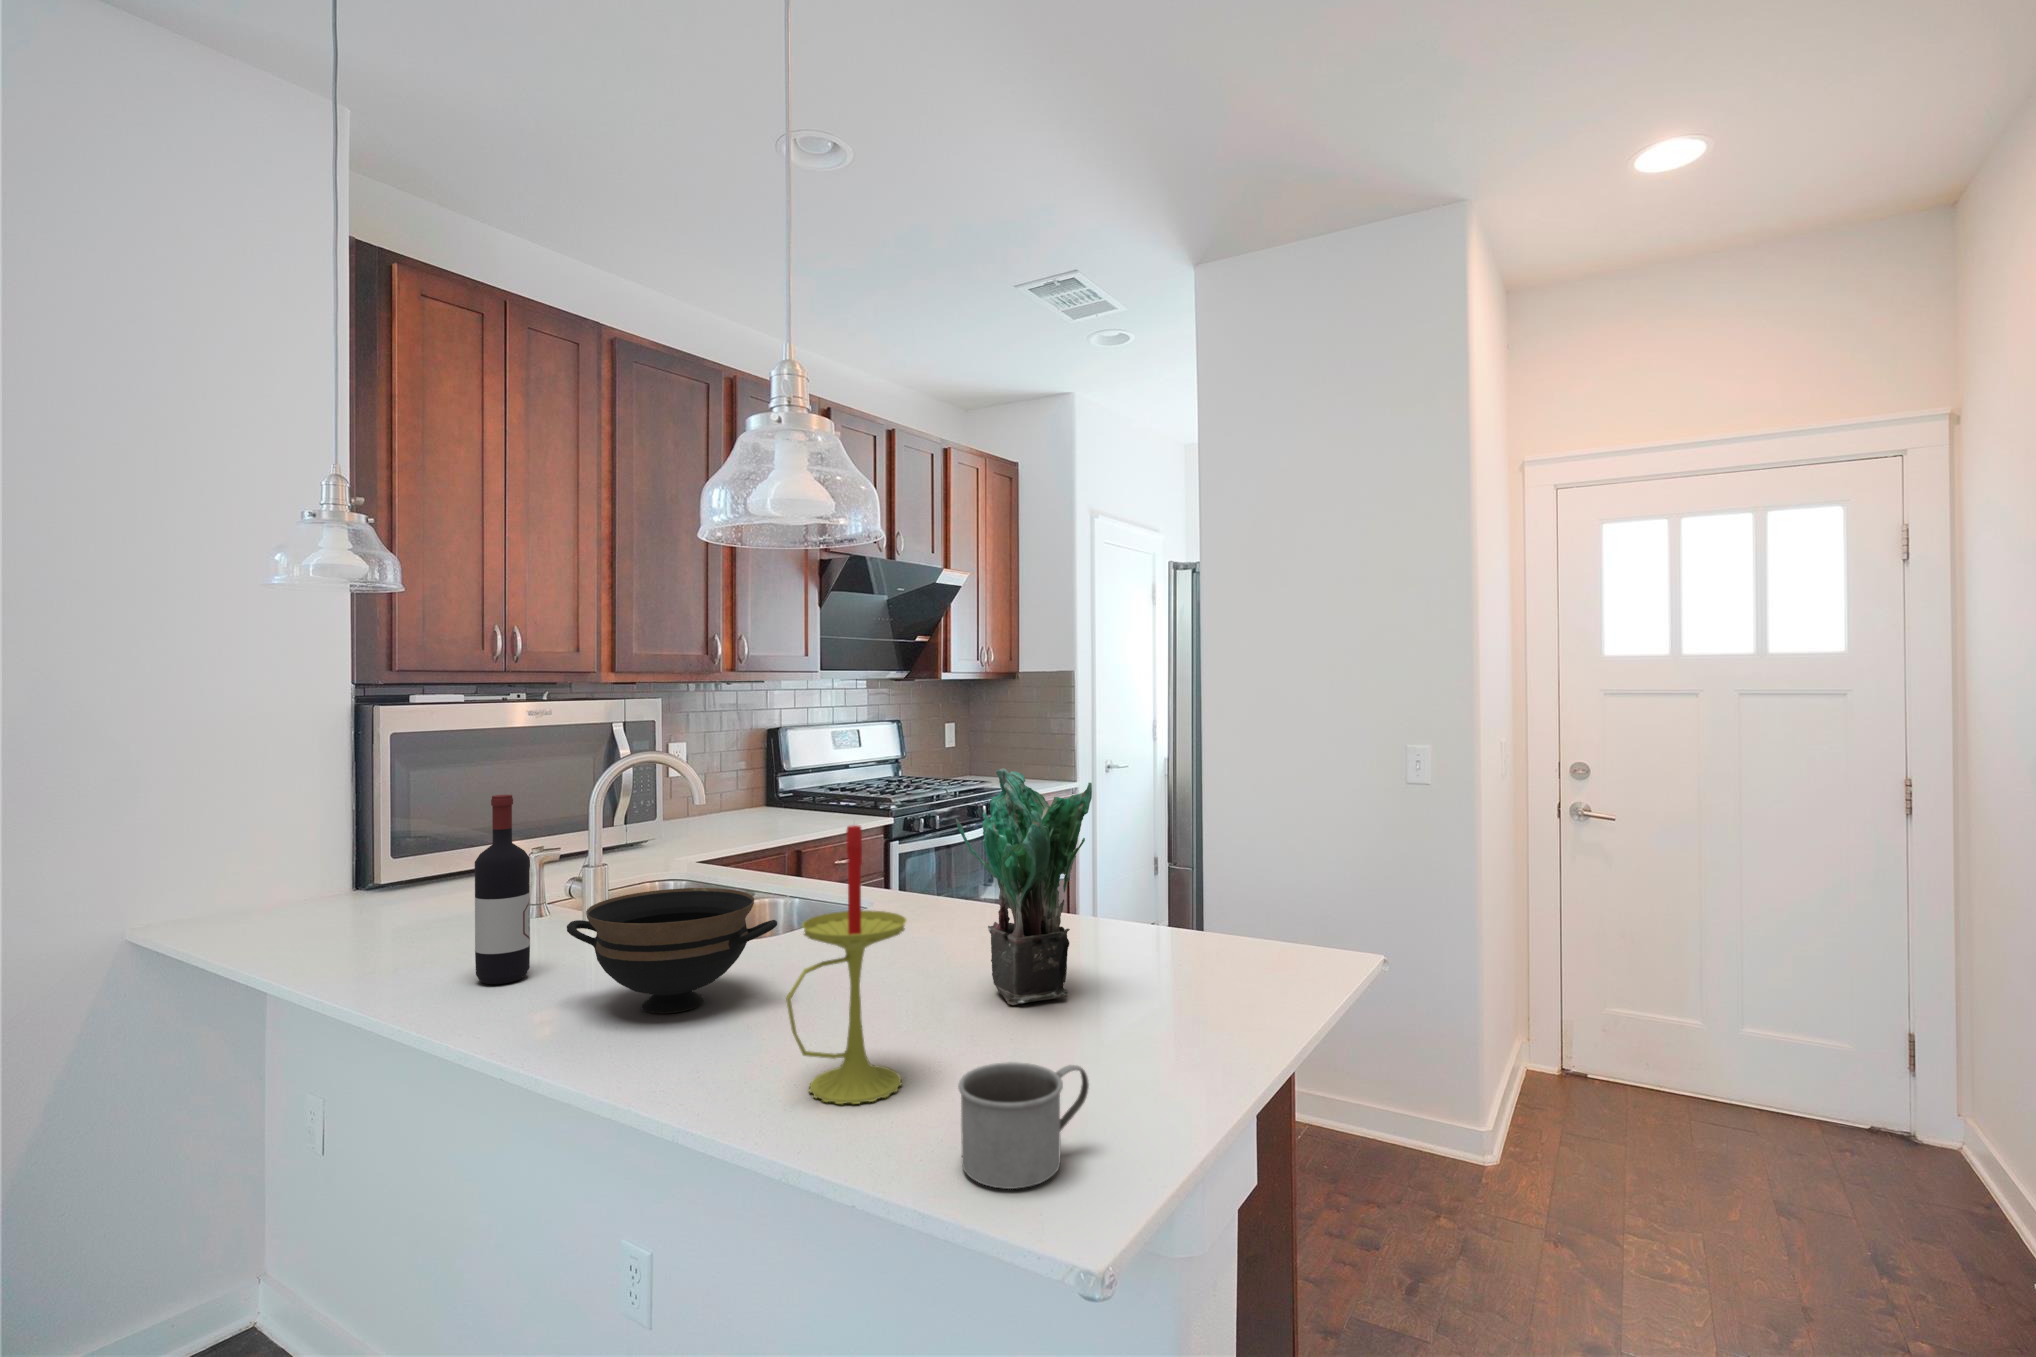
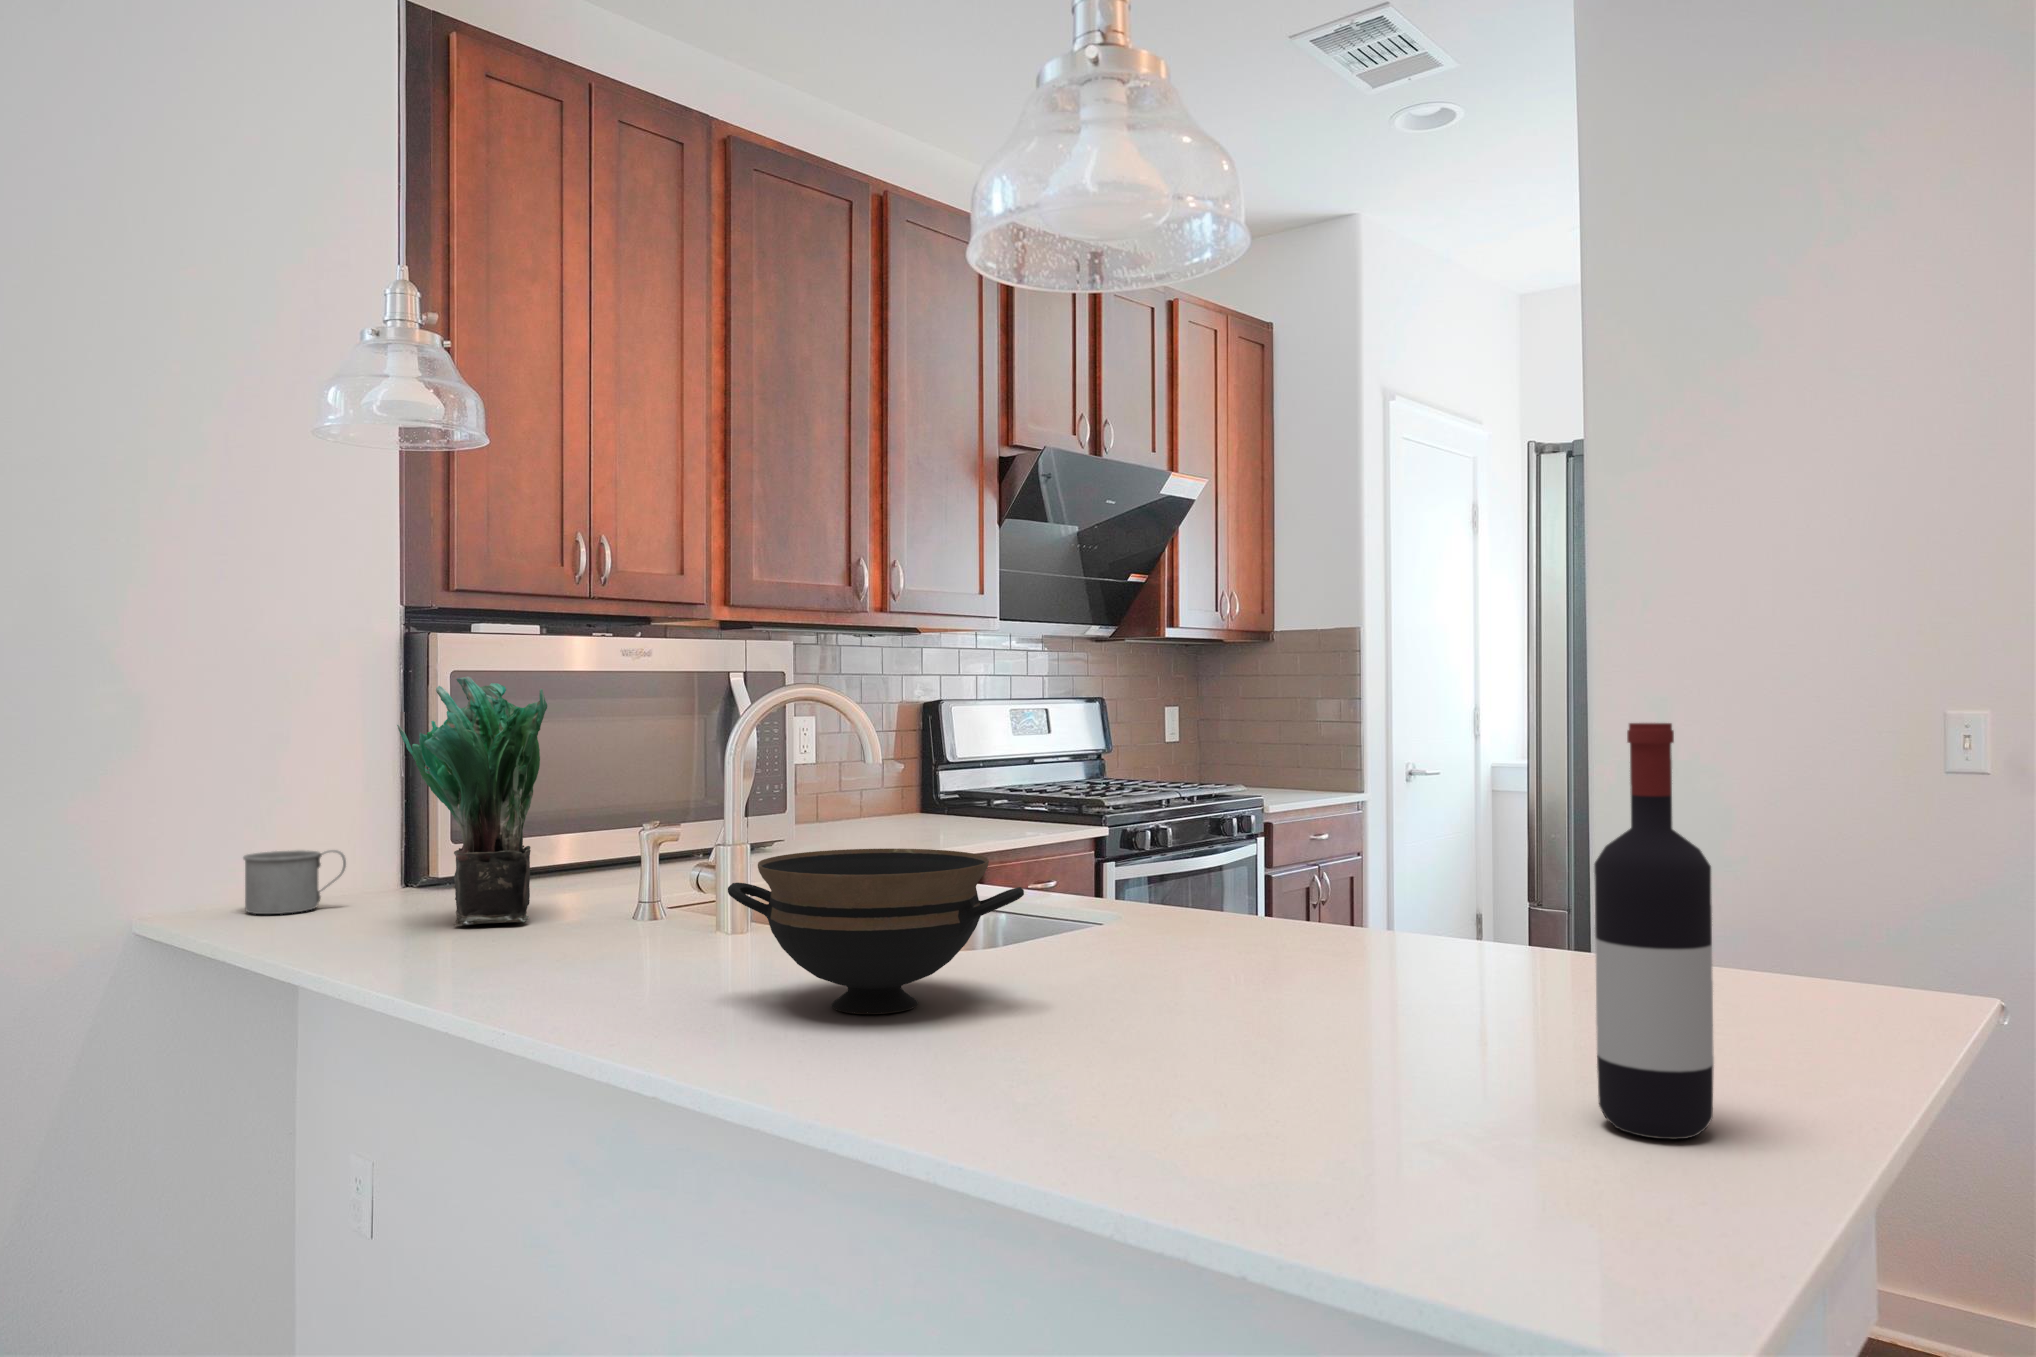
potted plant: present [955,768,1092,1005] -> present [397,677,547,926]
wine bottle: present [475,795,530,984] -> present [1594,723,1714,1139]
candle: present [786,825,907,1104] -> none [1086,697,1257,1118]
mug: present [958,1062,1089,1189] -> present [243,850,346,914]

